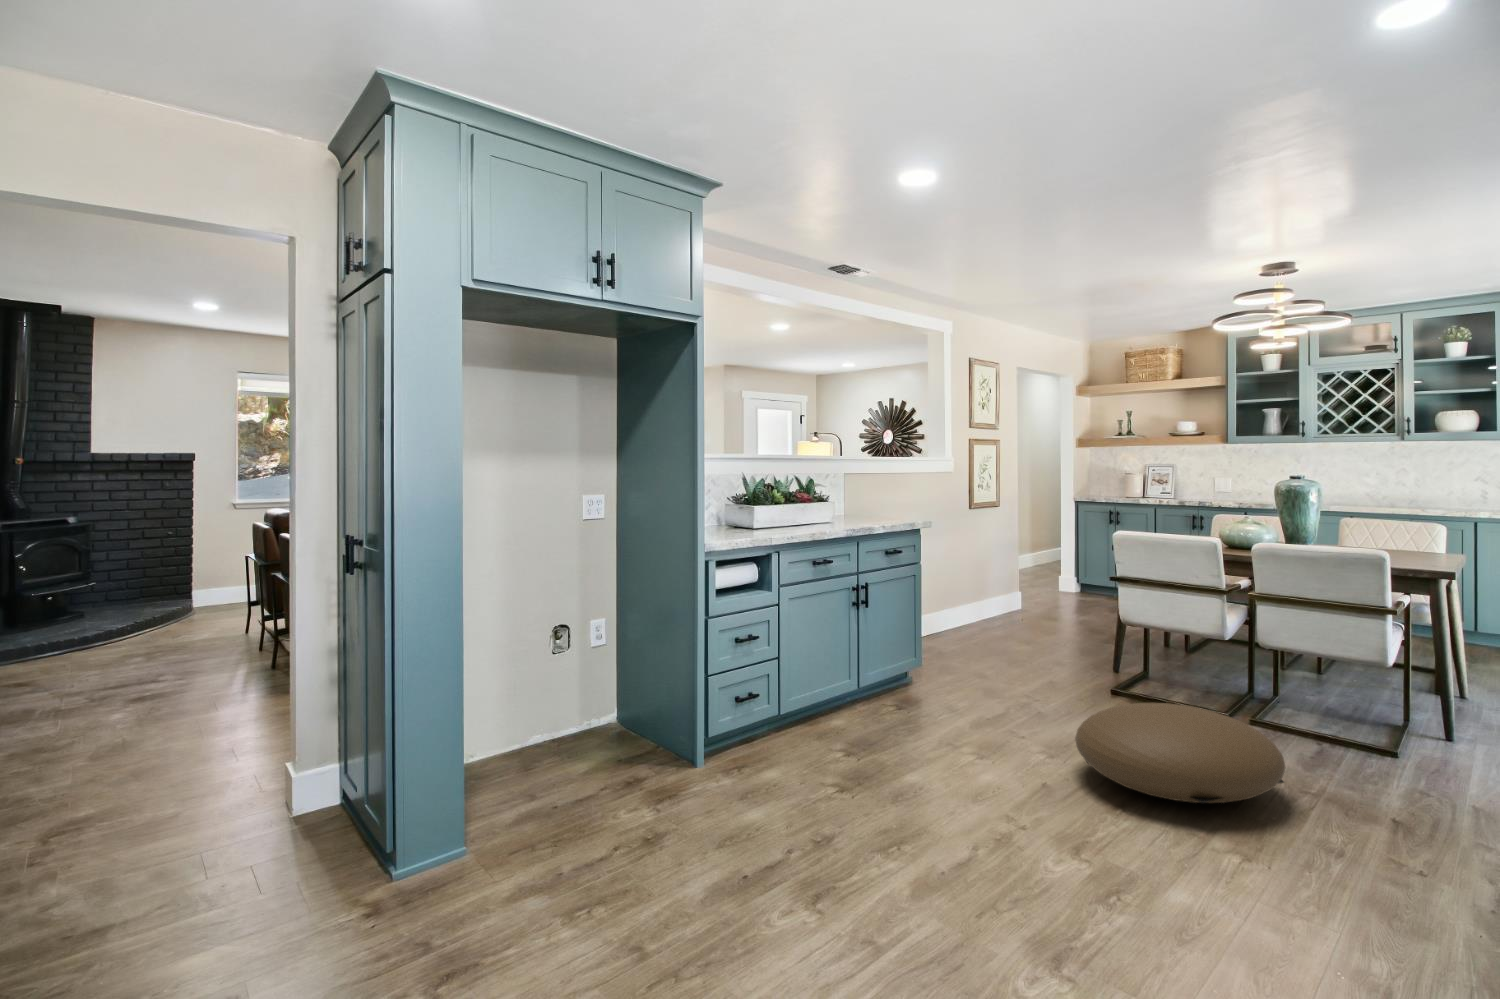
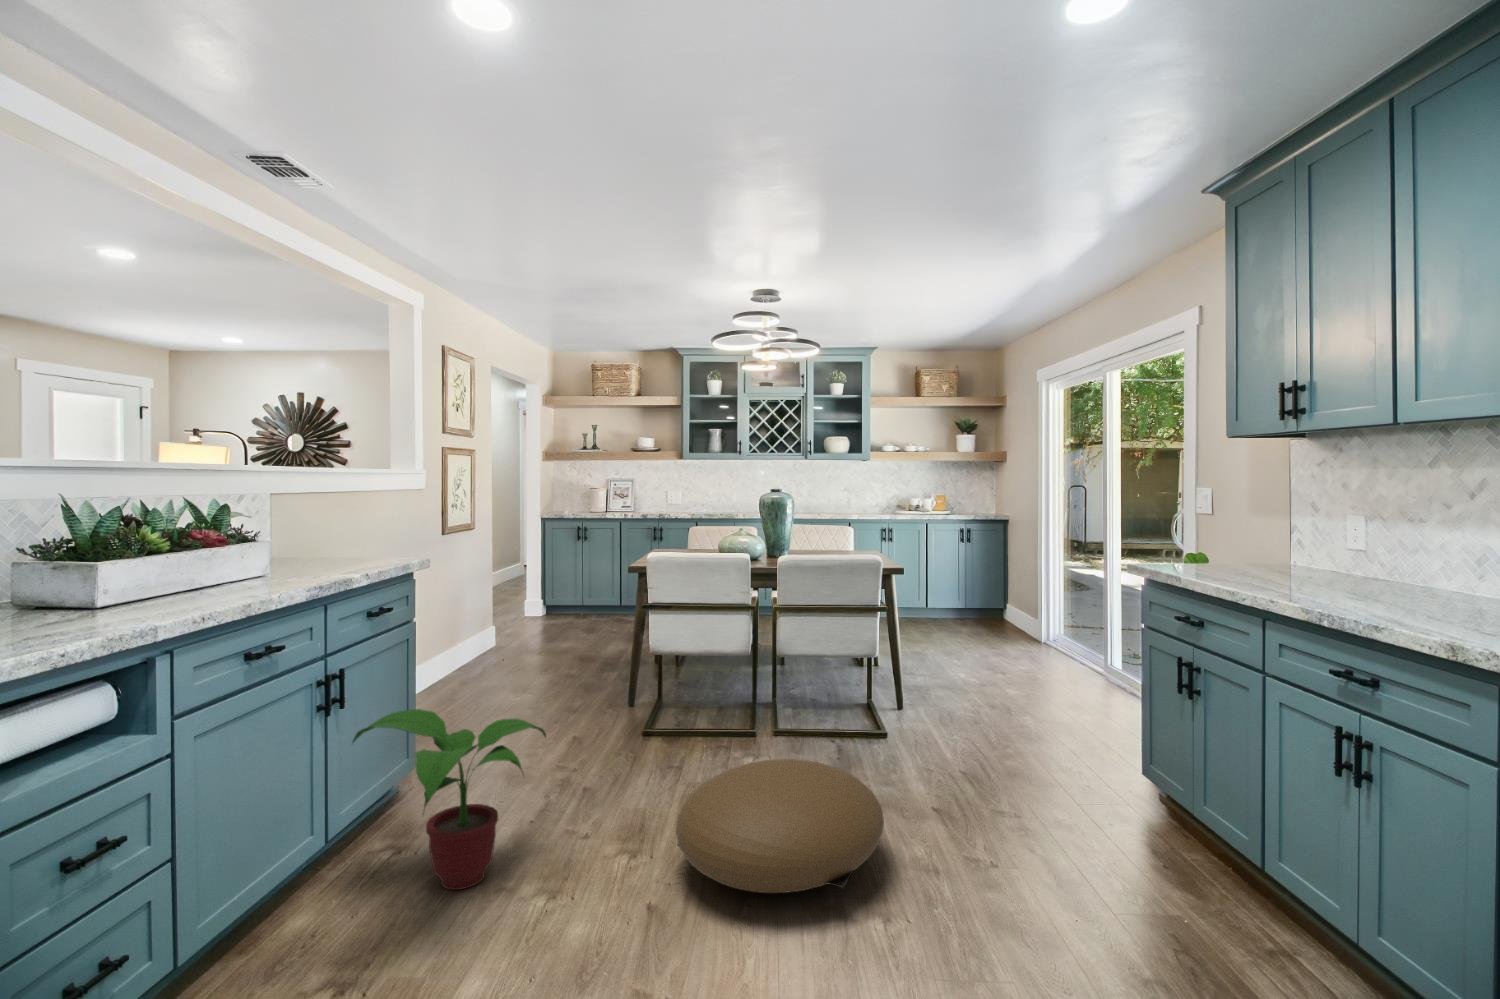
potted plant: none [872,614,994,733] -> present [353,709,546,890]

